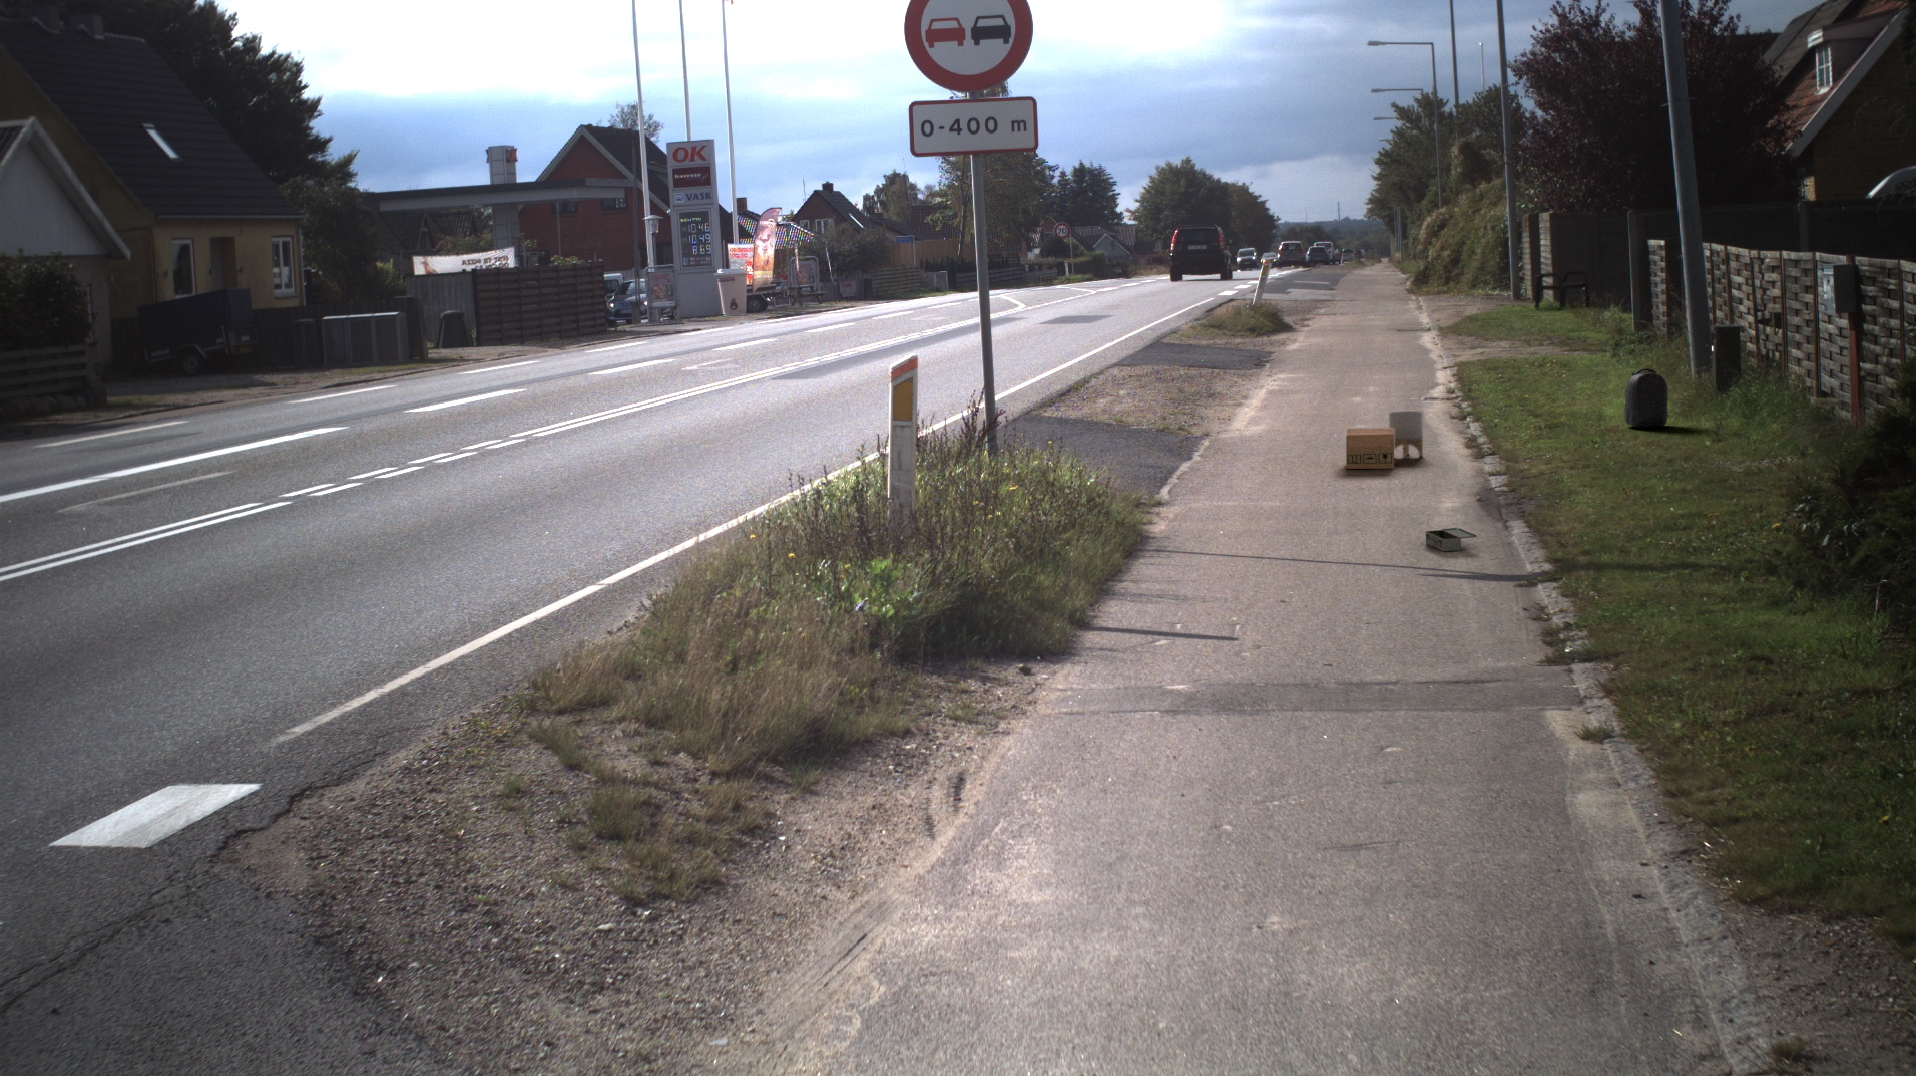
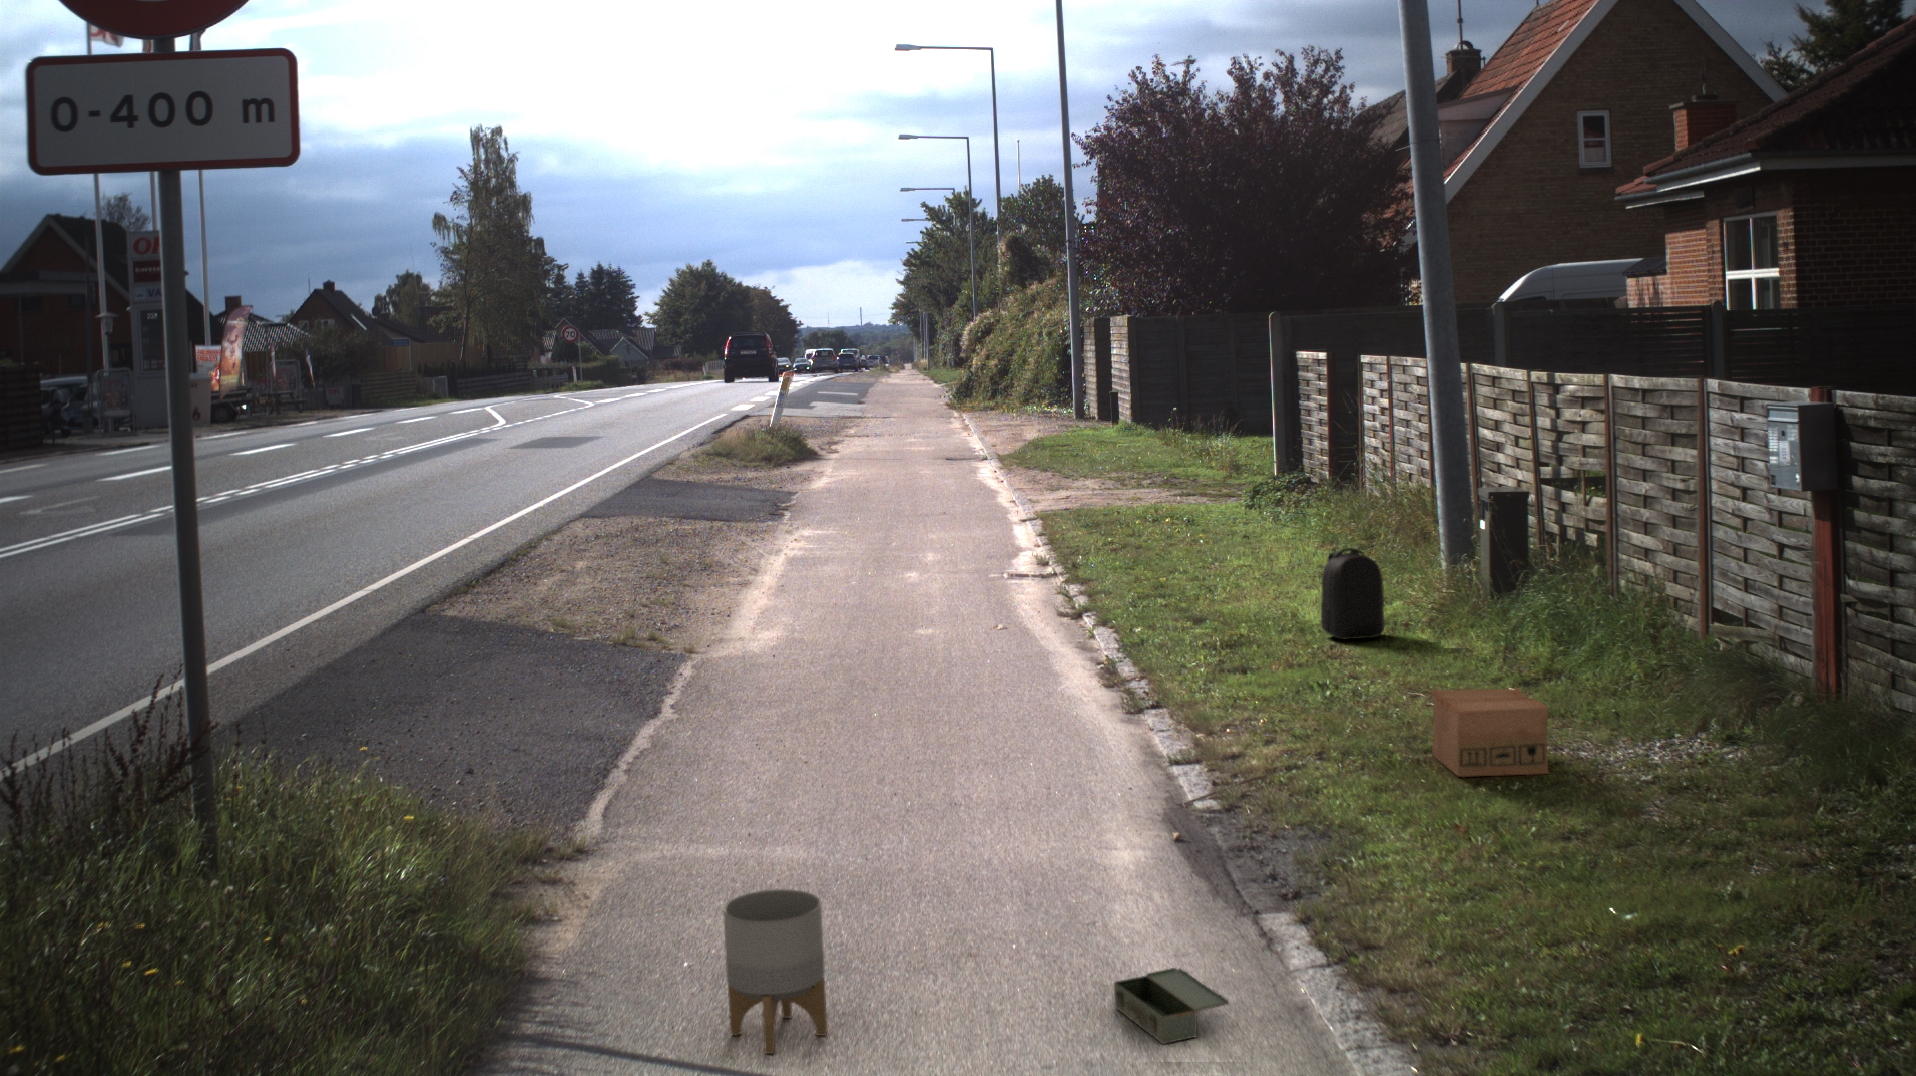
bench: present [1535,270,1590,309] -> none [1106,386,1167,433]
planter: present [1389,411,1423,459] -> present [723,889,827,1054]
cardboard box: present [1346,429,1394,469] -> present [1432,689,1548,777]

